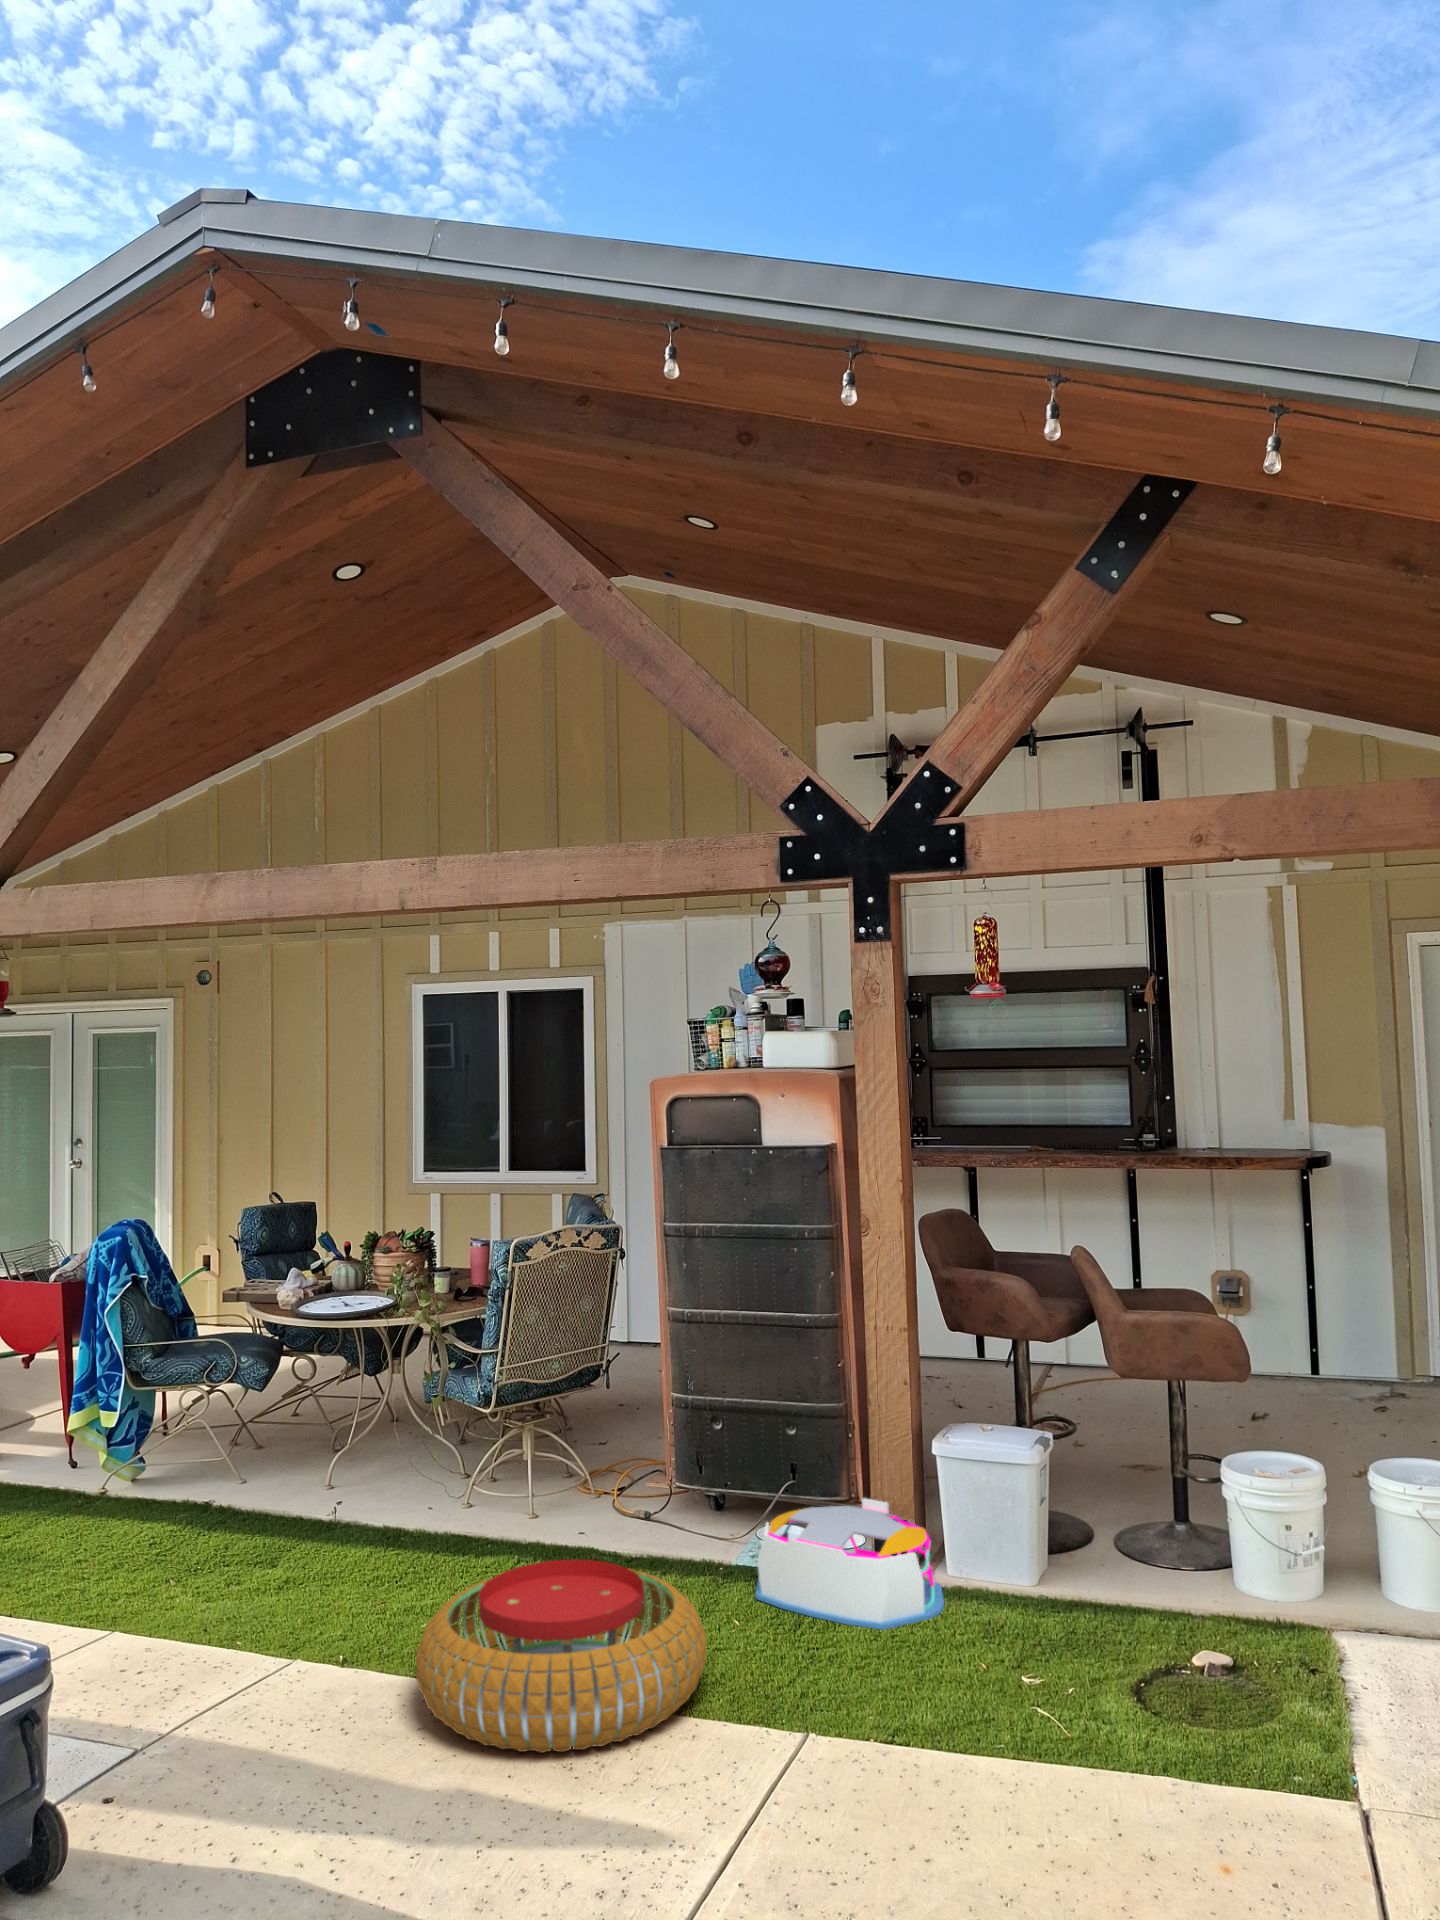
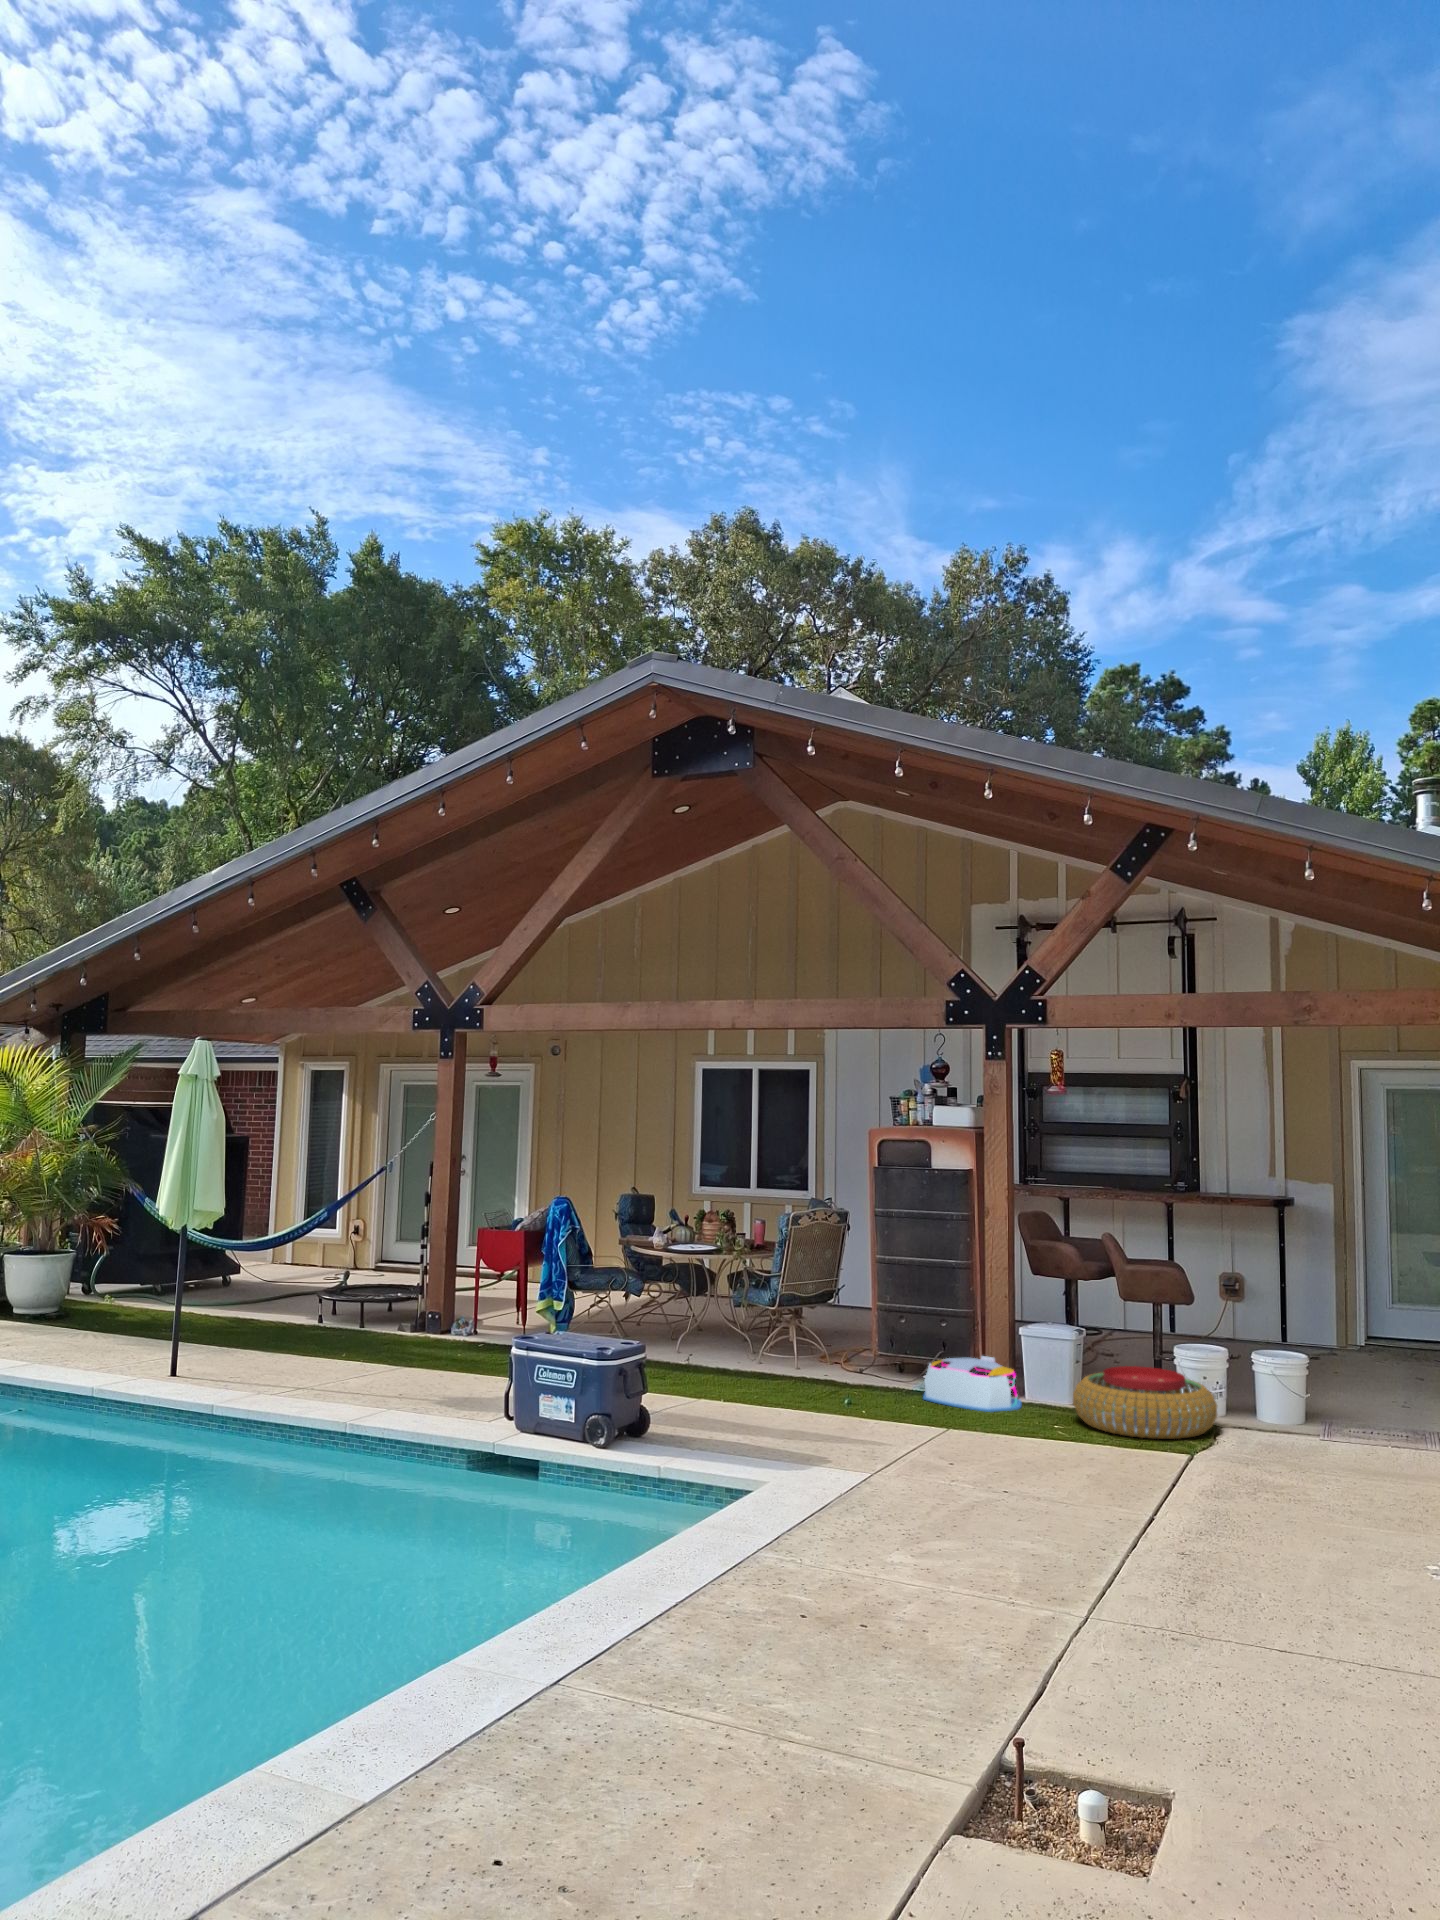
pouf: present [416,1560,706,1753] -> present [1073,1366,1217,1439]

